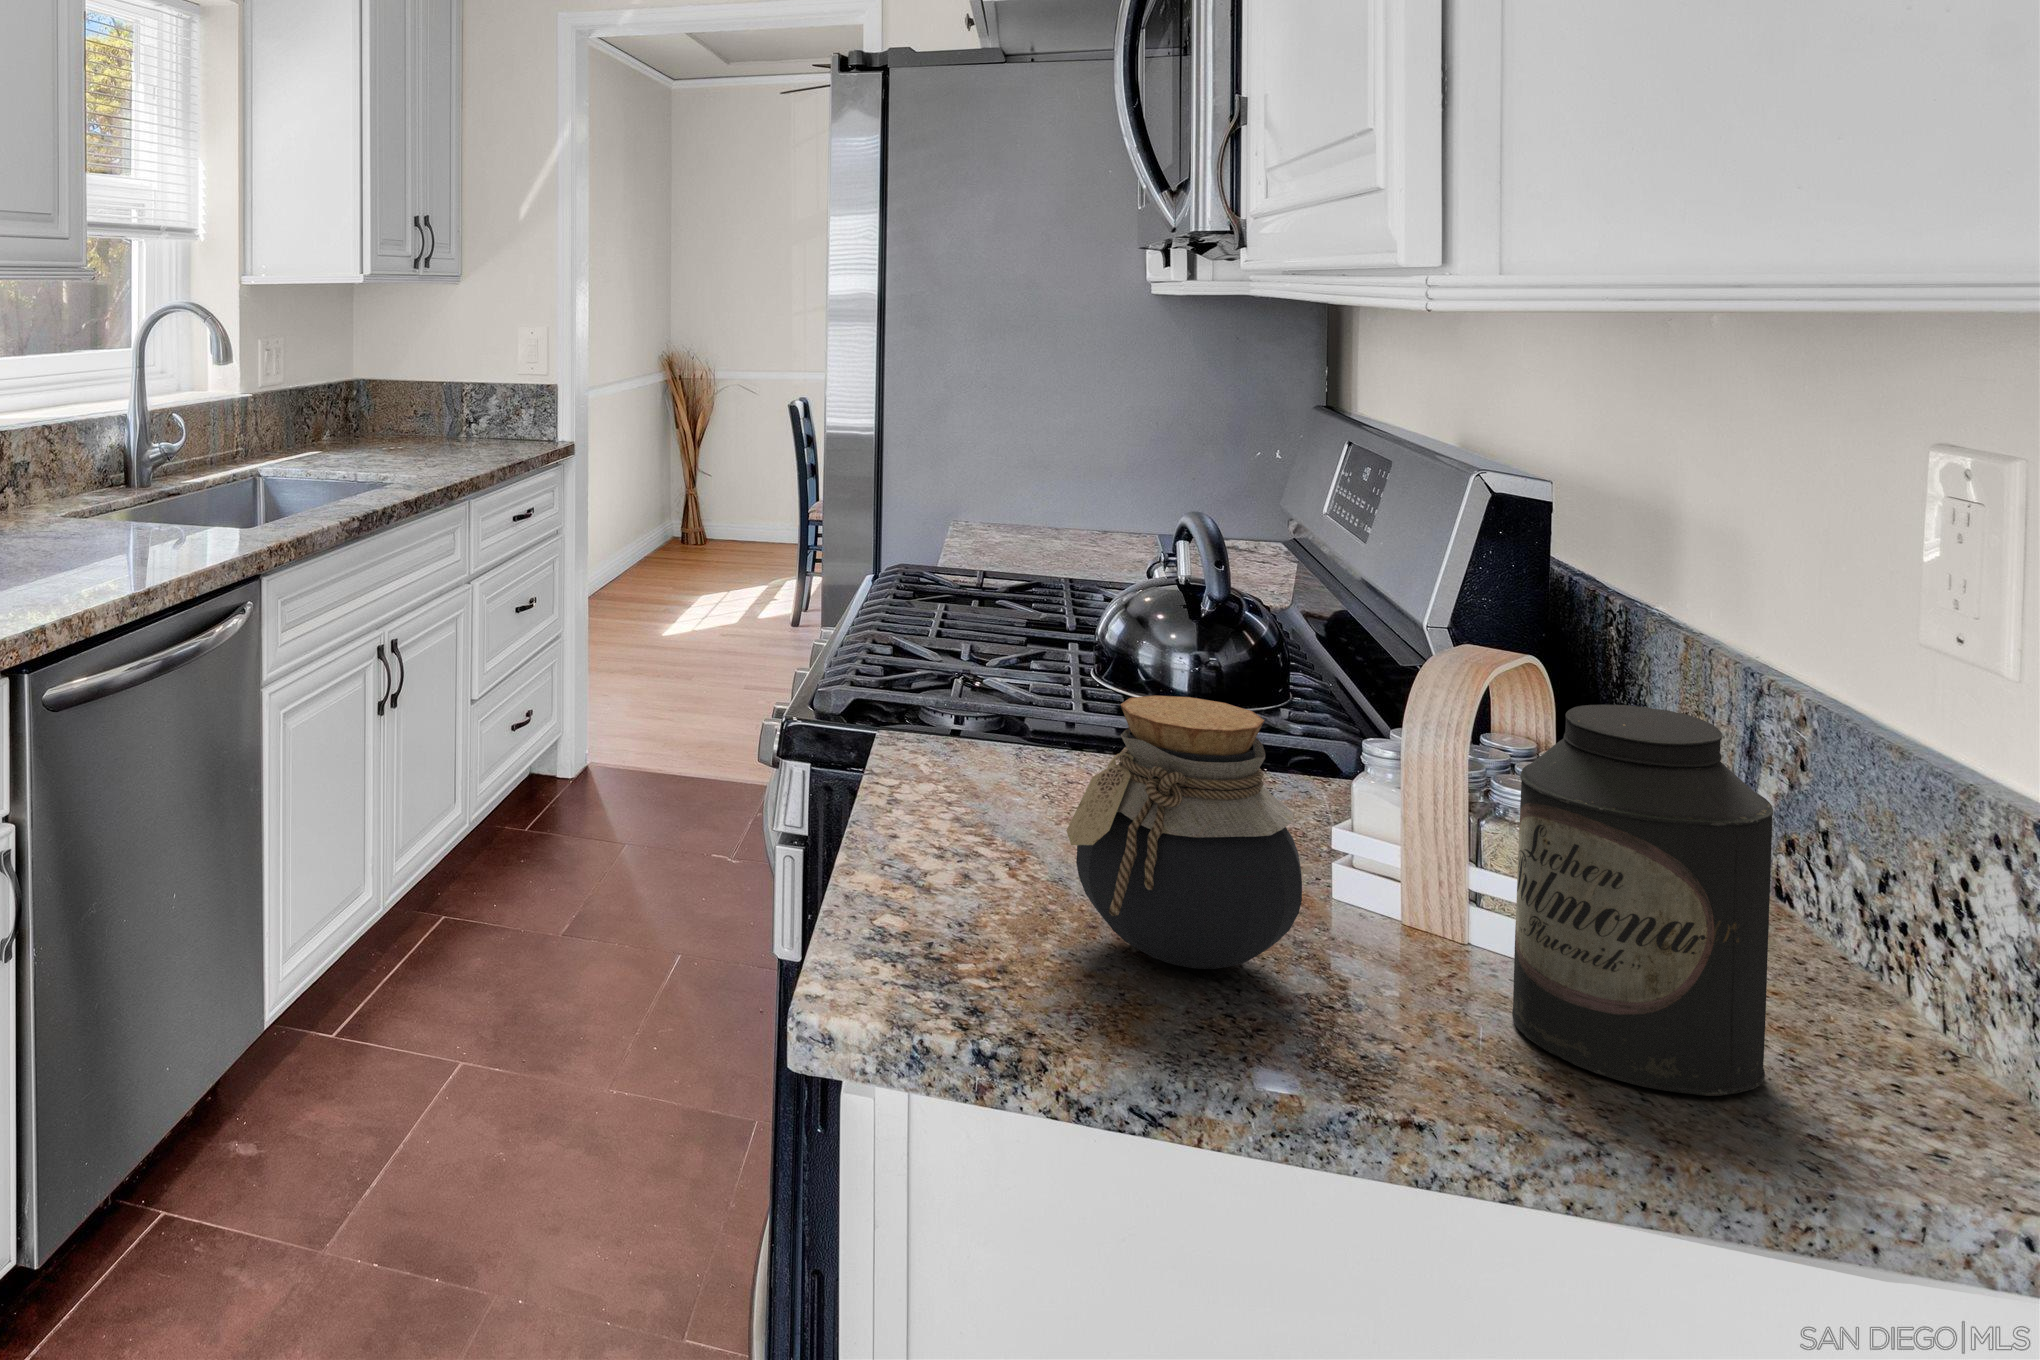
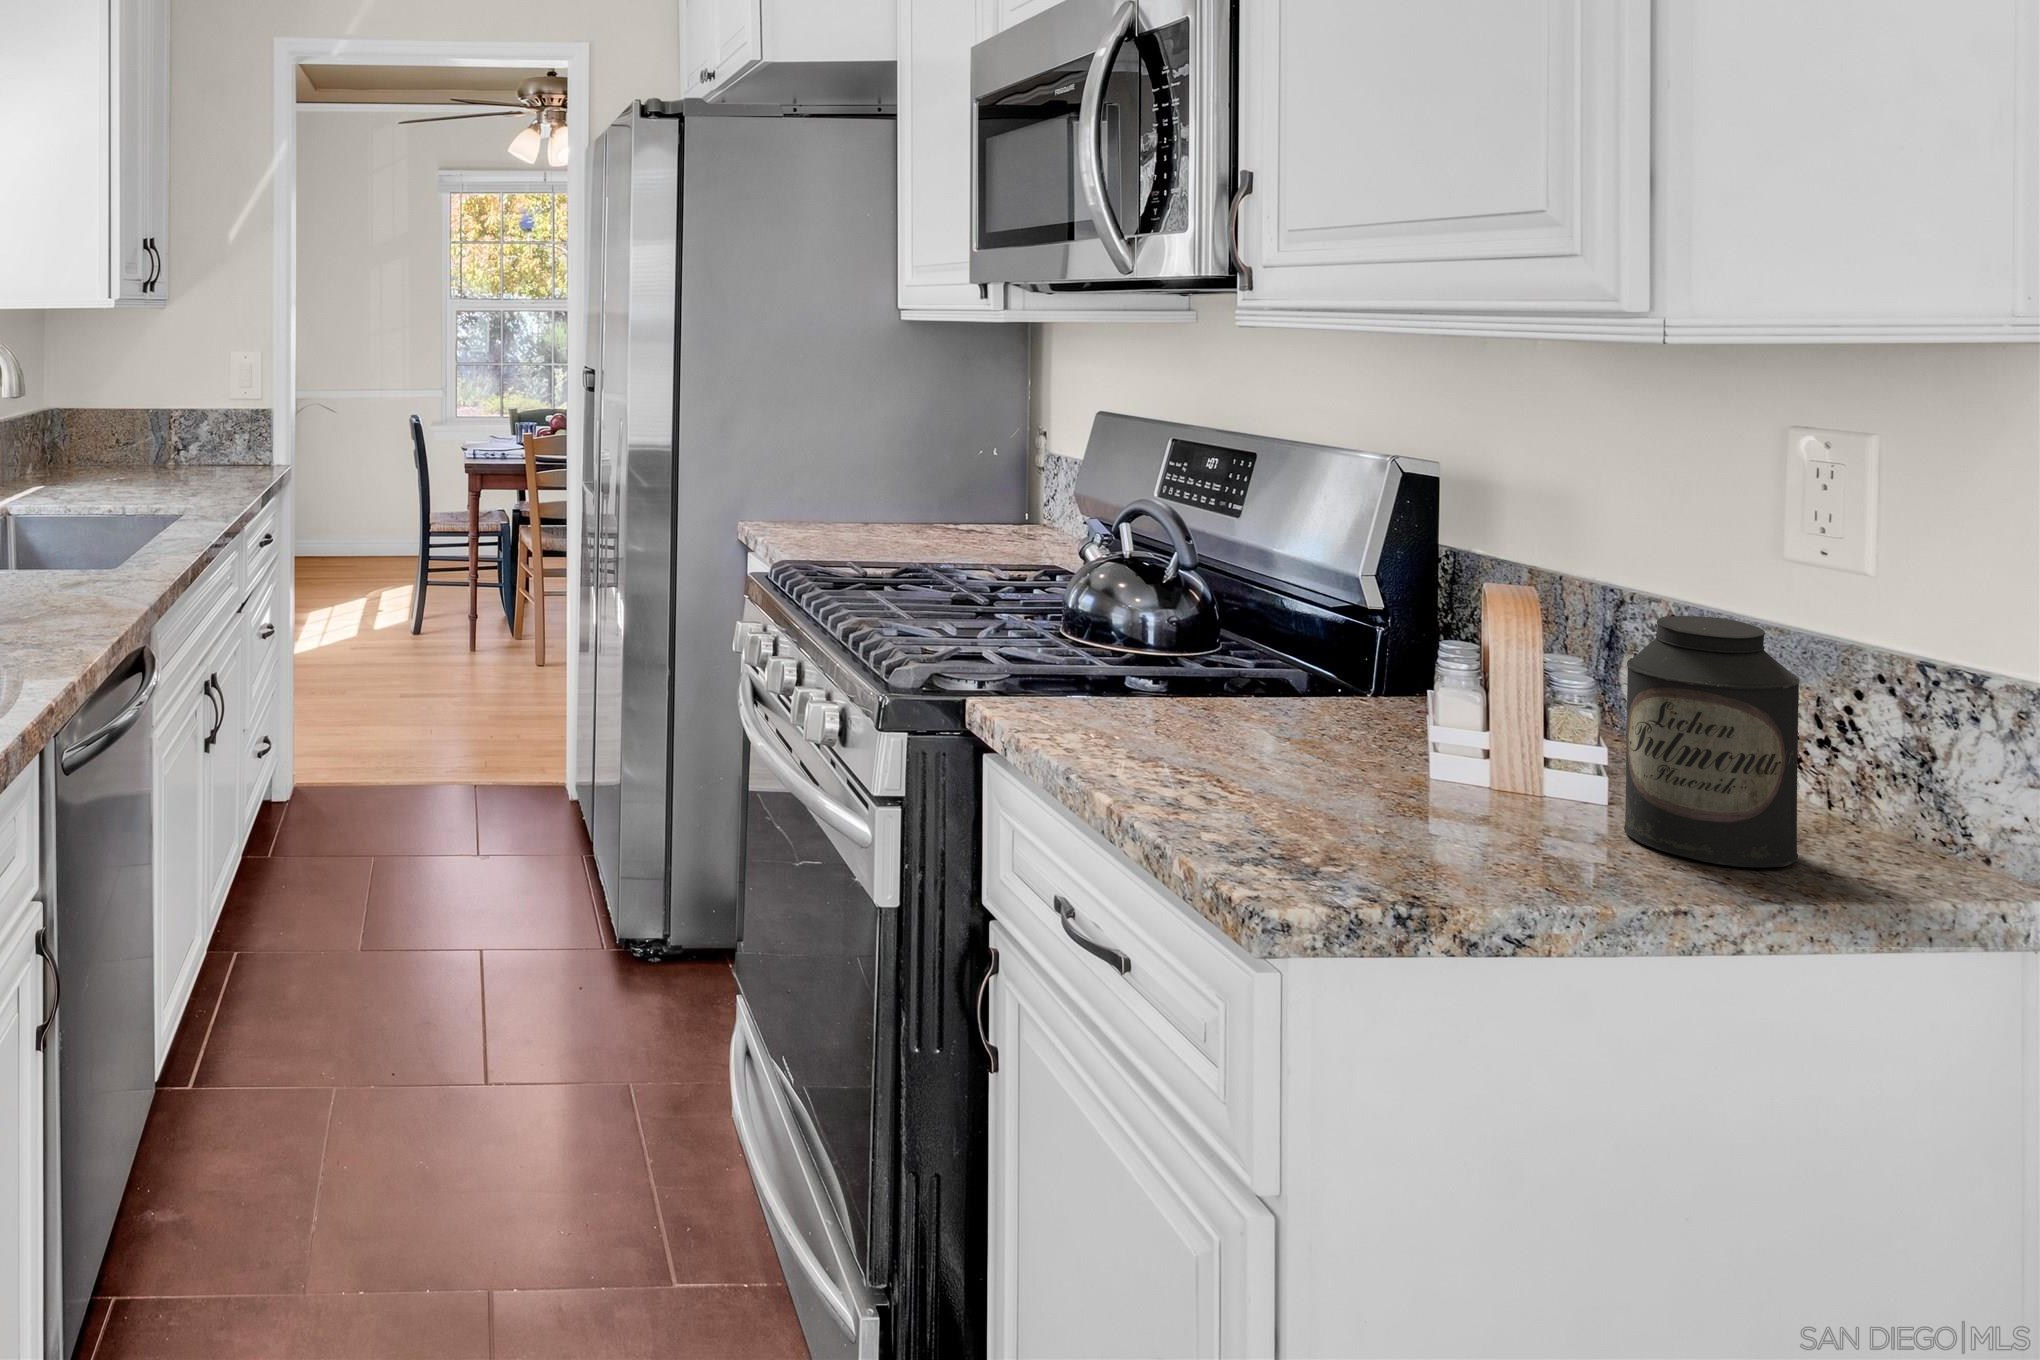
jar: present [1066,695,1302,969] -> none [1332,639,1510,837]

